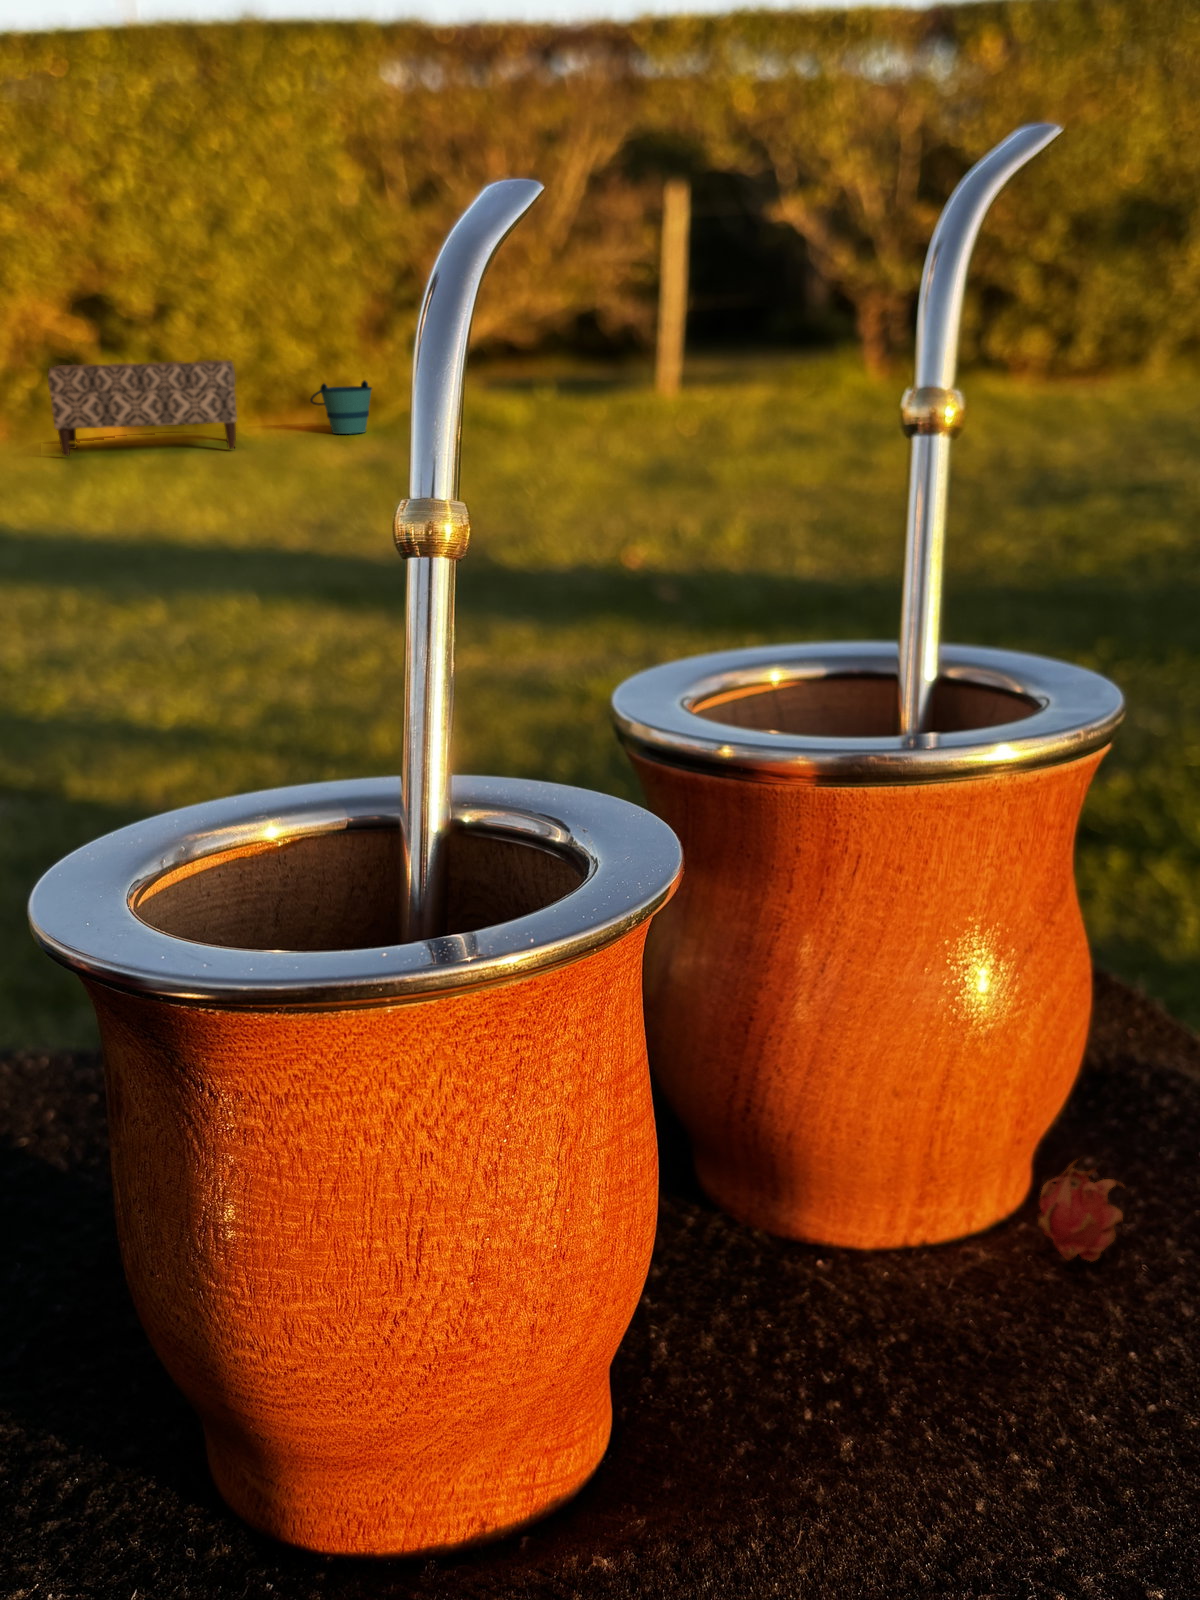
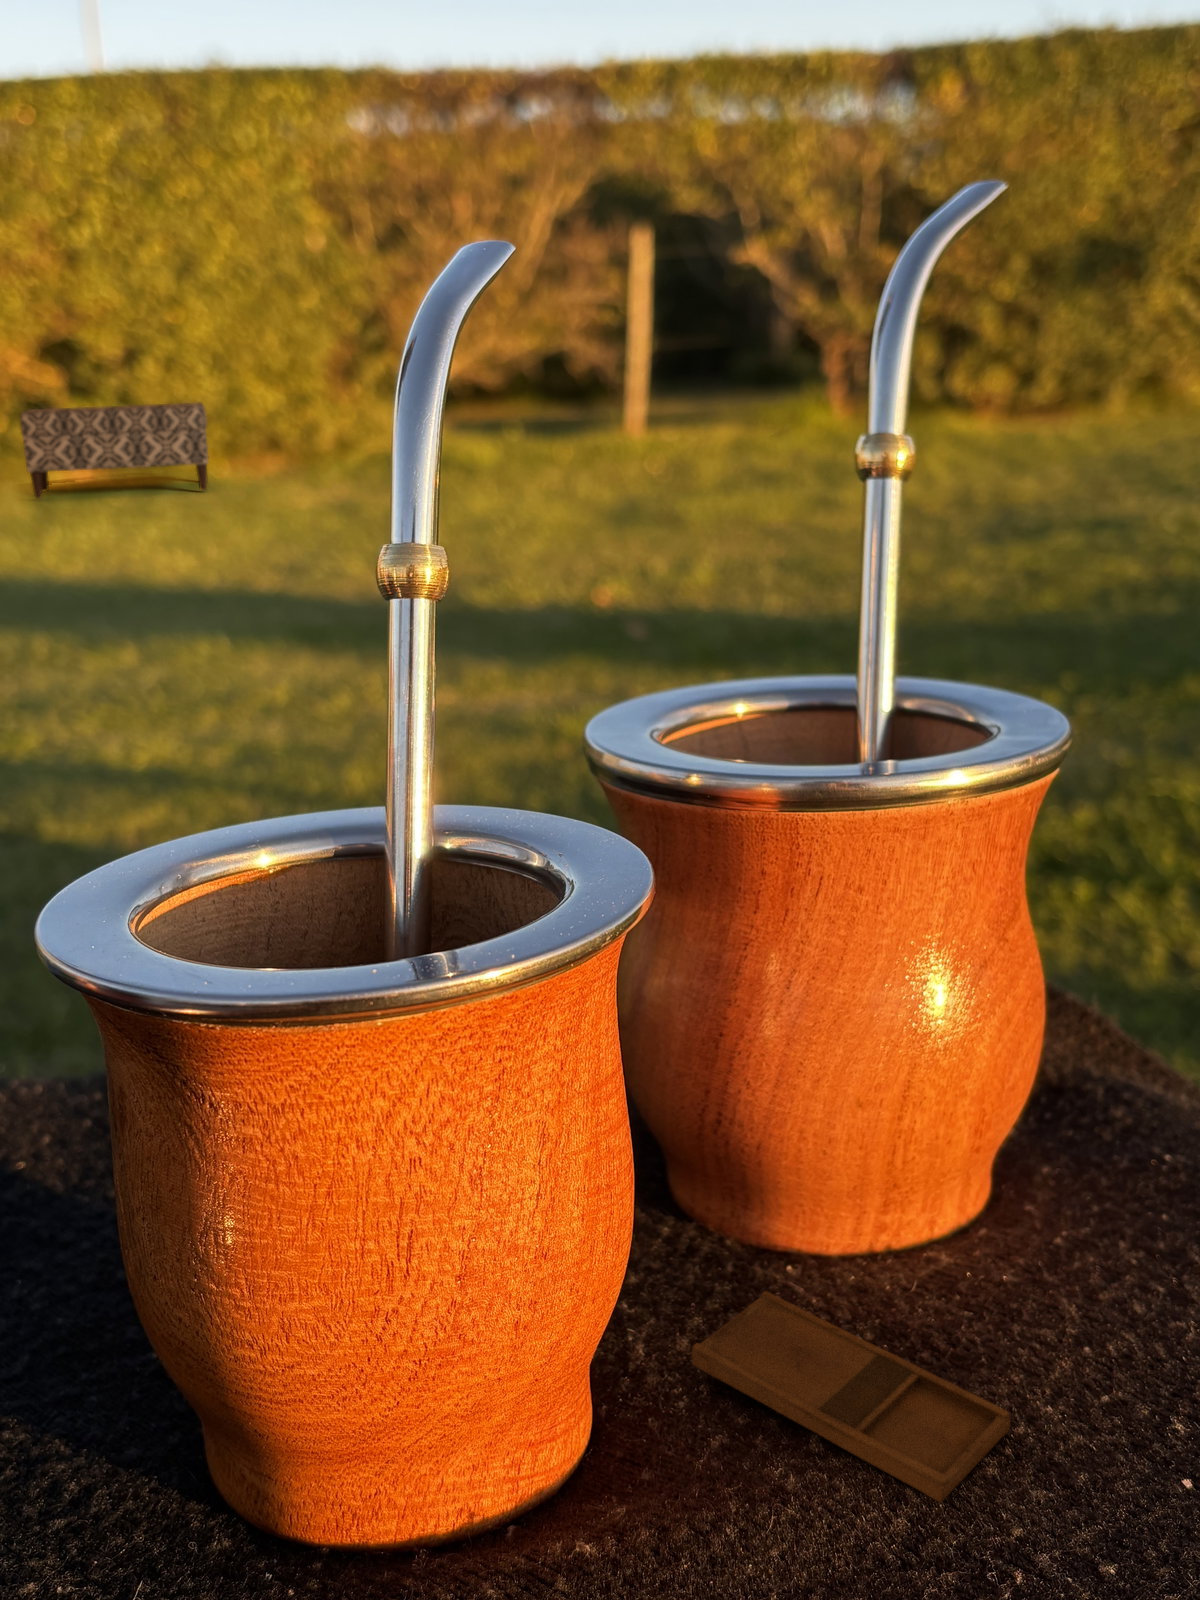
bucket: present [310,380,372,434] -> none [281,421,343,474]
fruit: present [1037,1161,1123,1262] -> none [996,1162,1080,1264]
tray: none [717,1288,1052,1519] -> present [692,1291,1010,1503]

